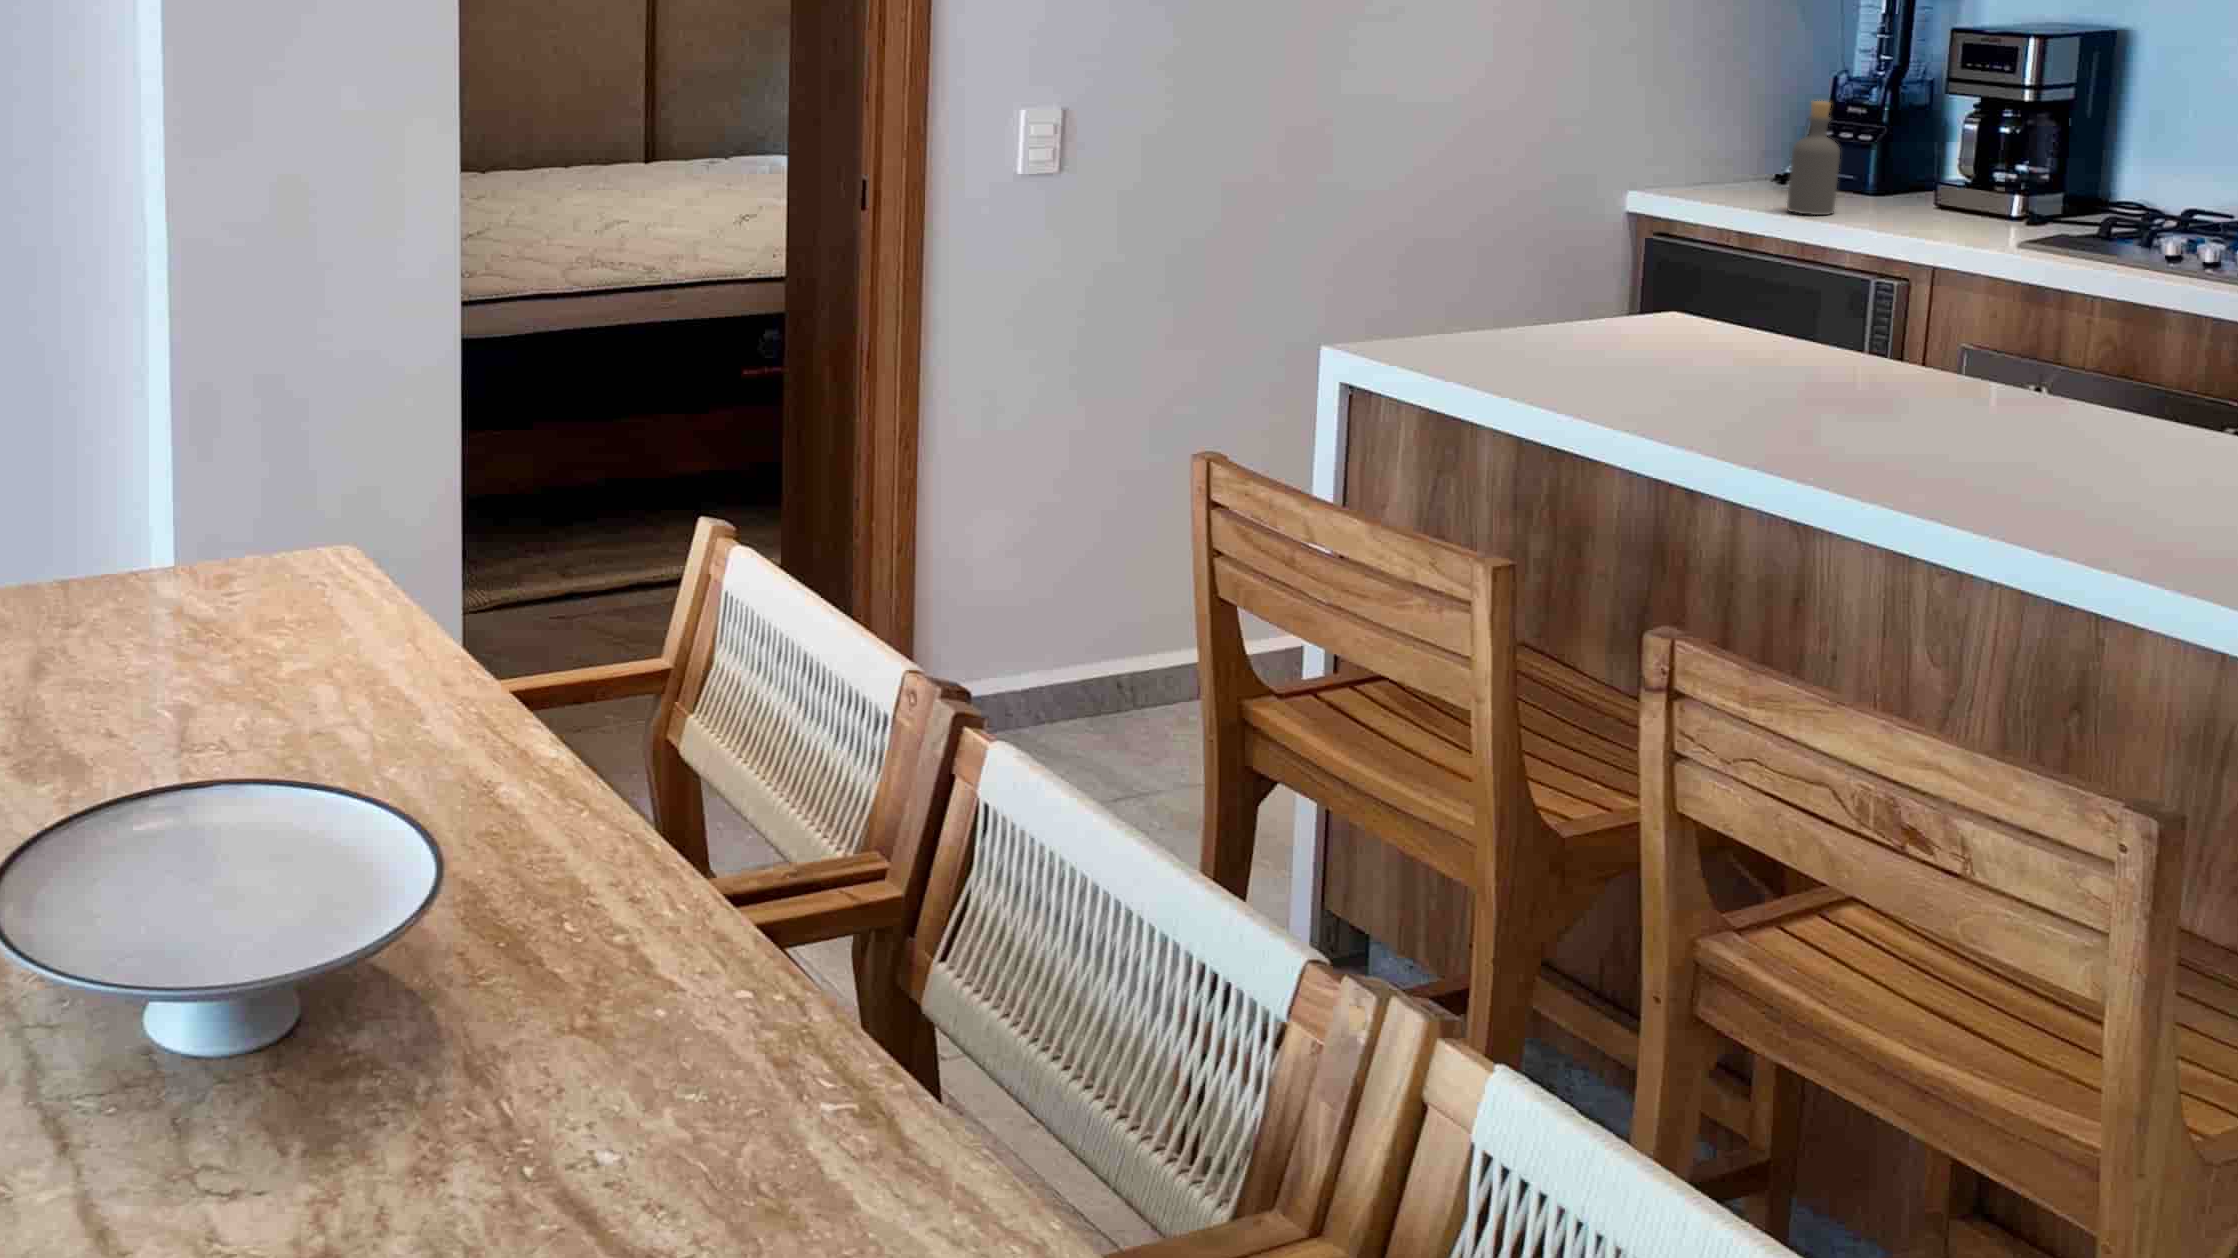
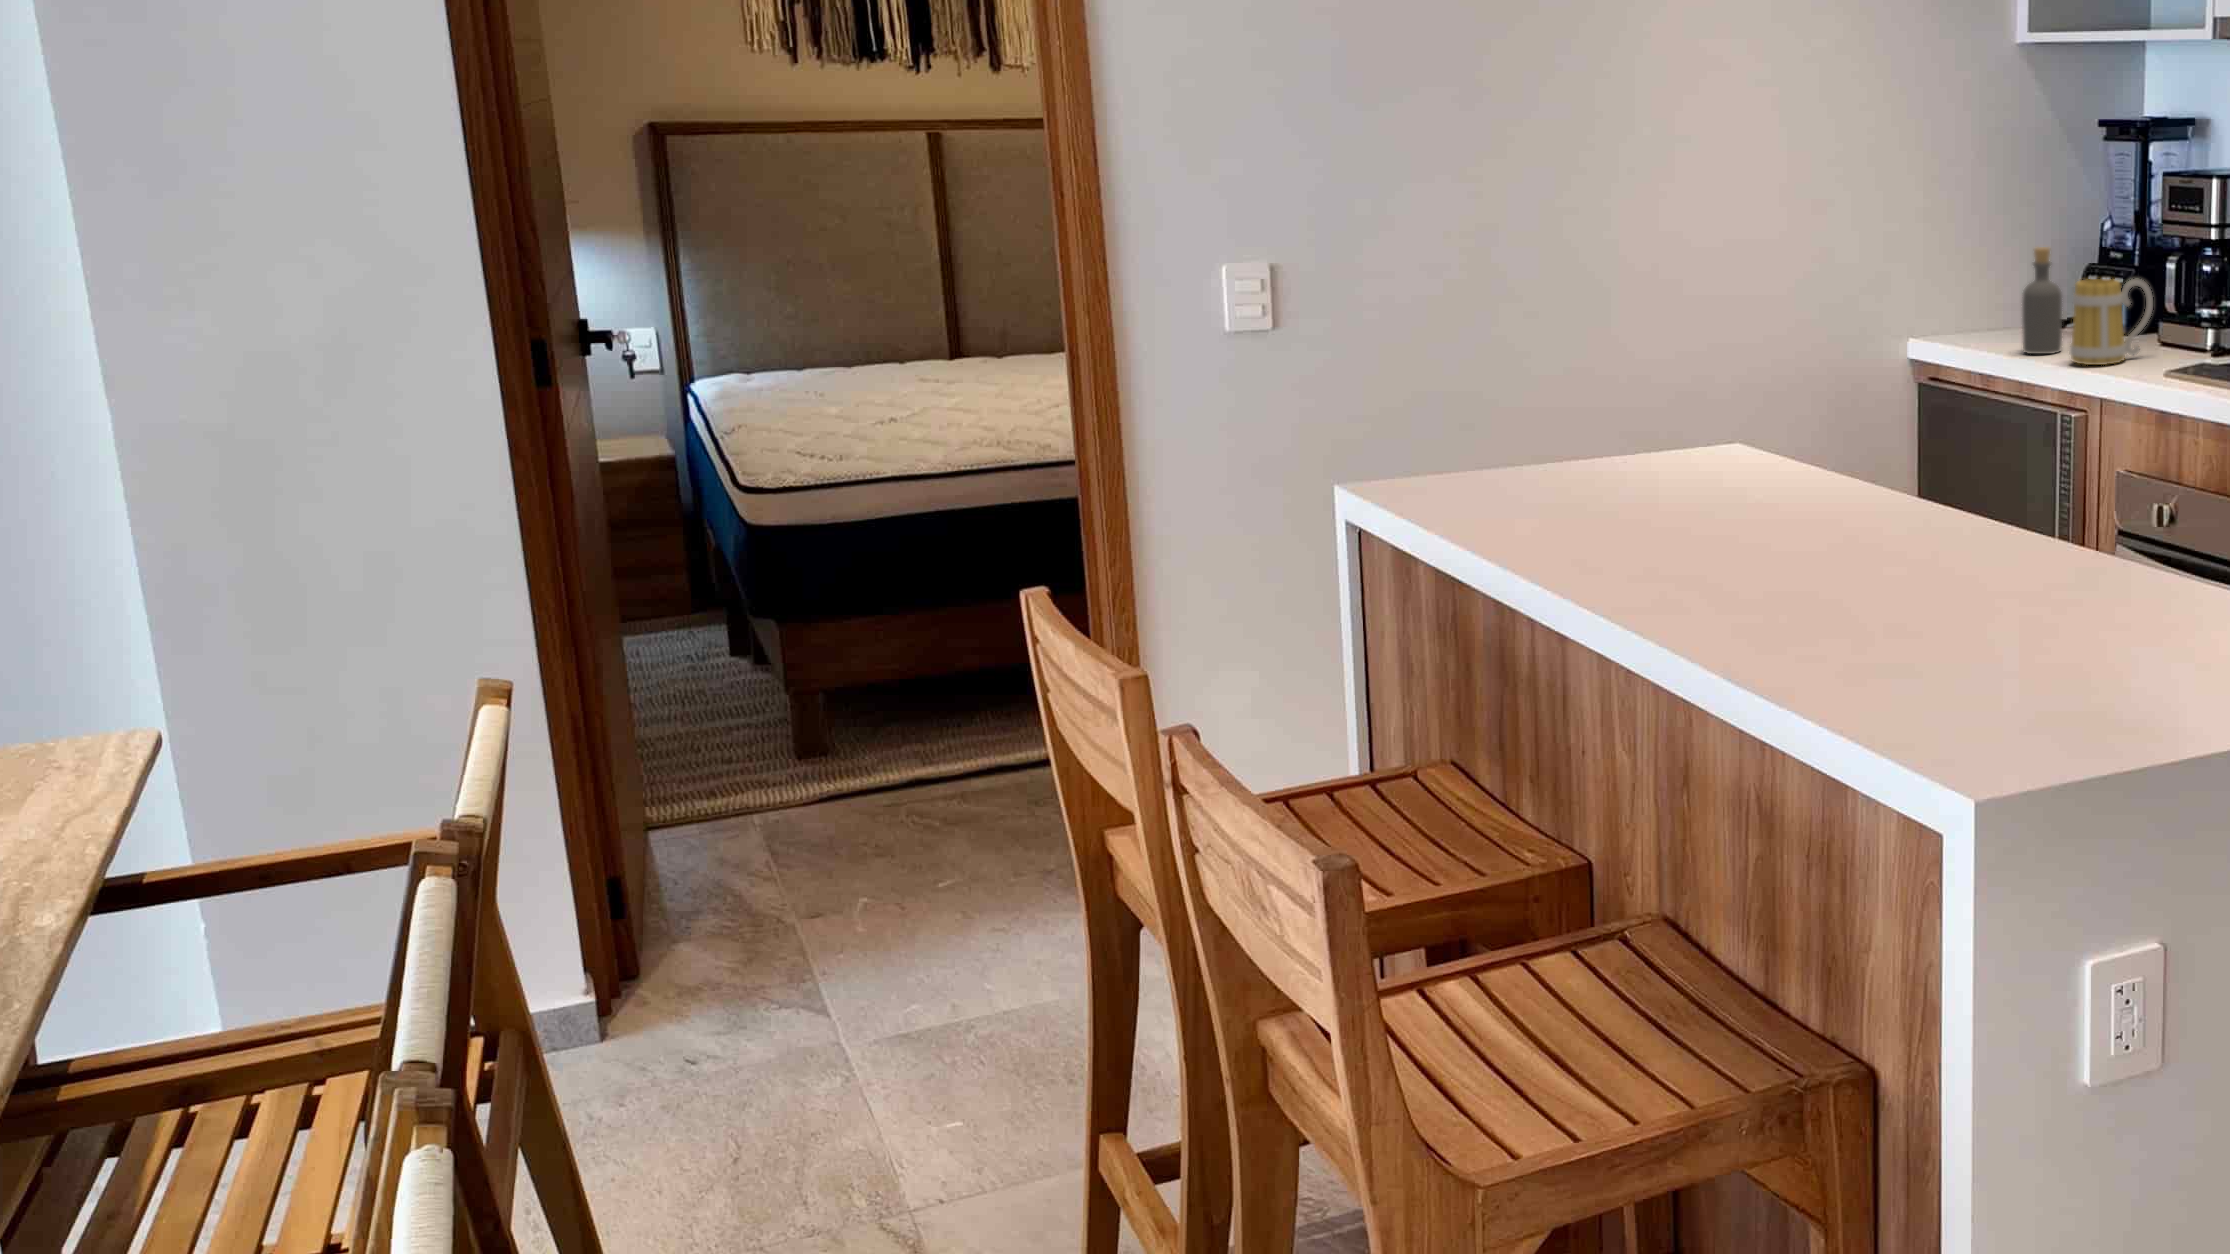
mug: none [1872,138,1976,230] -> present [2070,279,2153,365]

